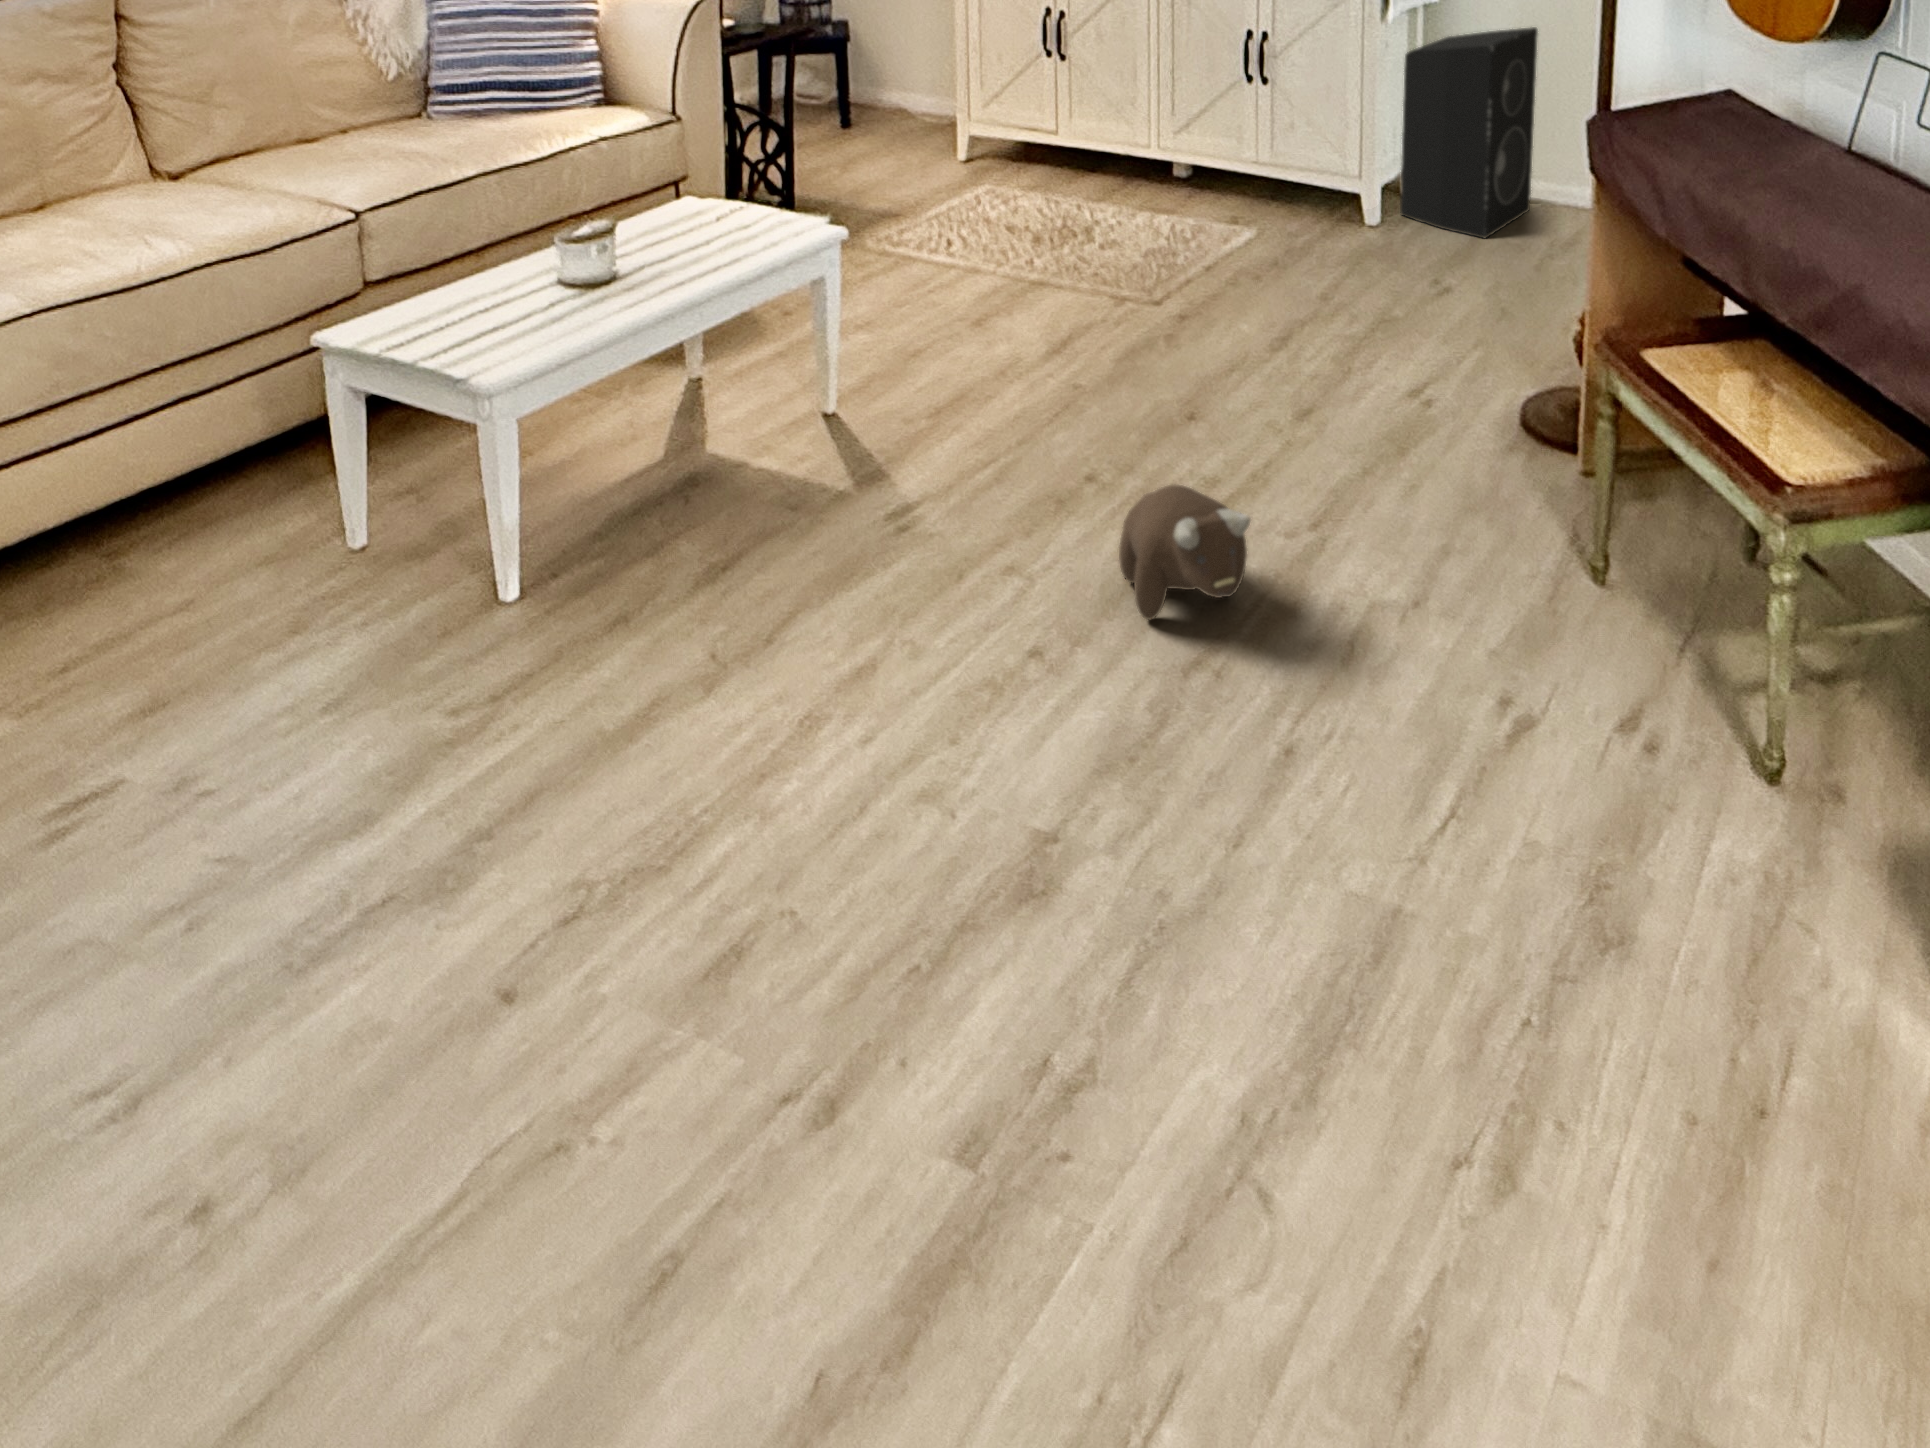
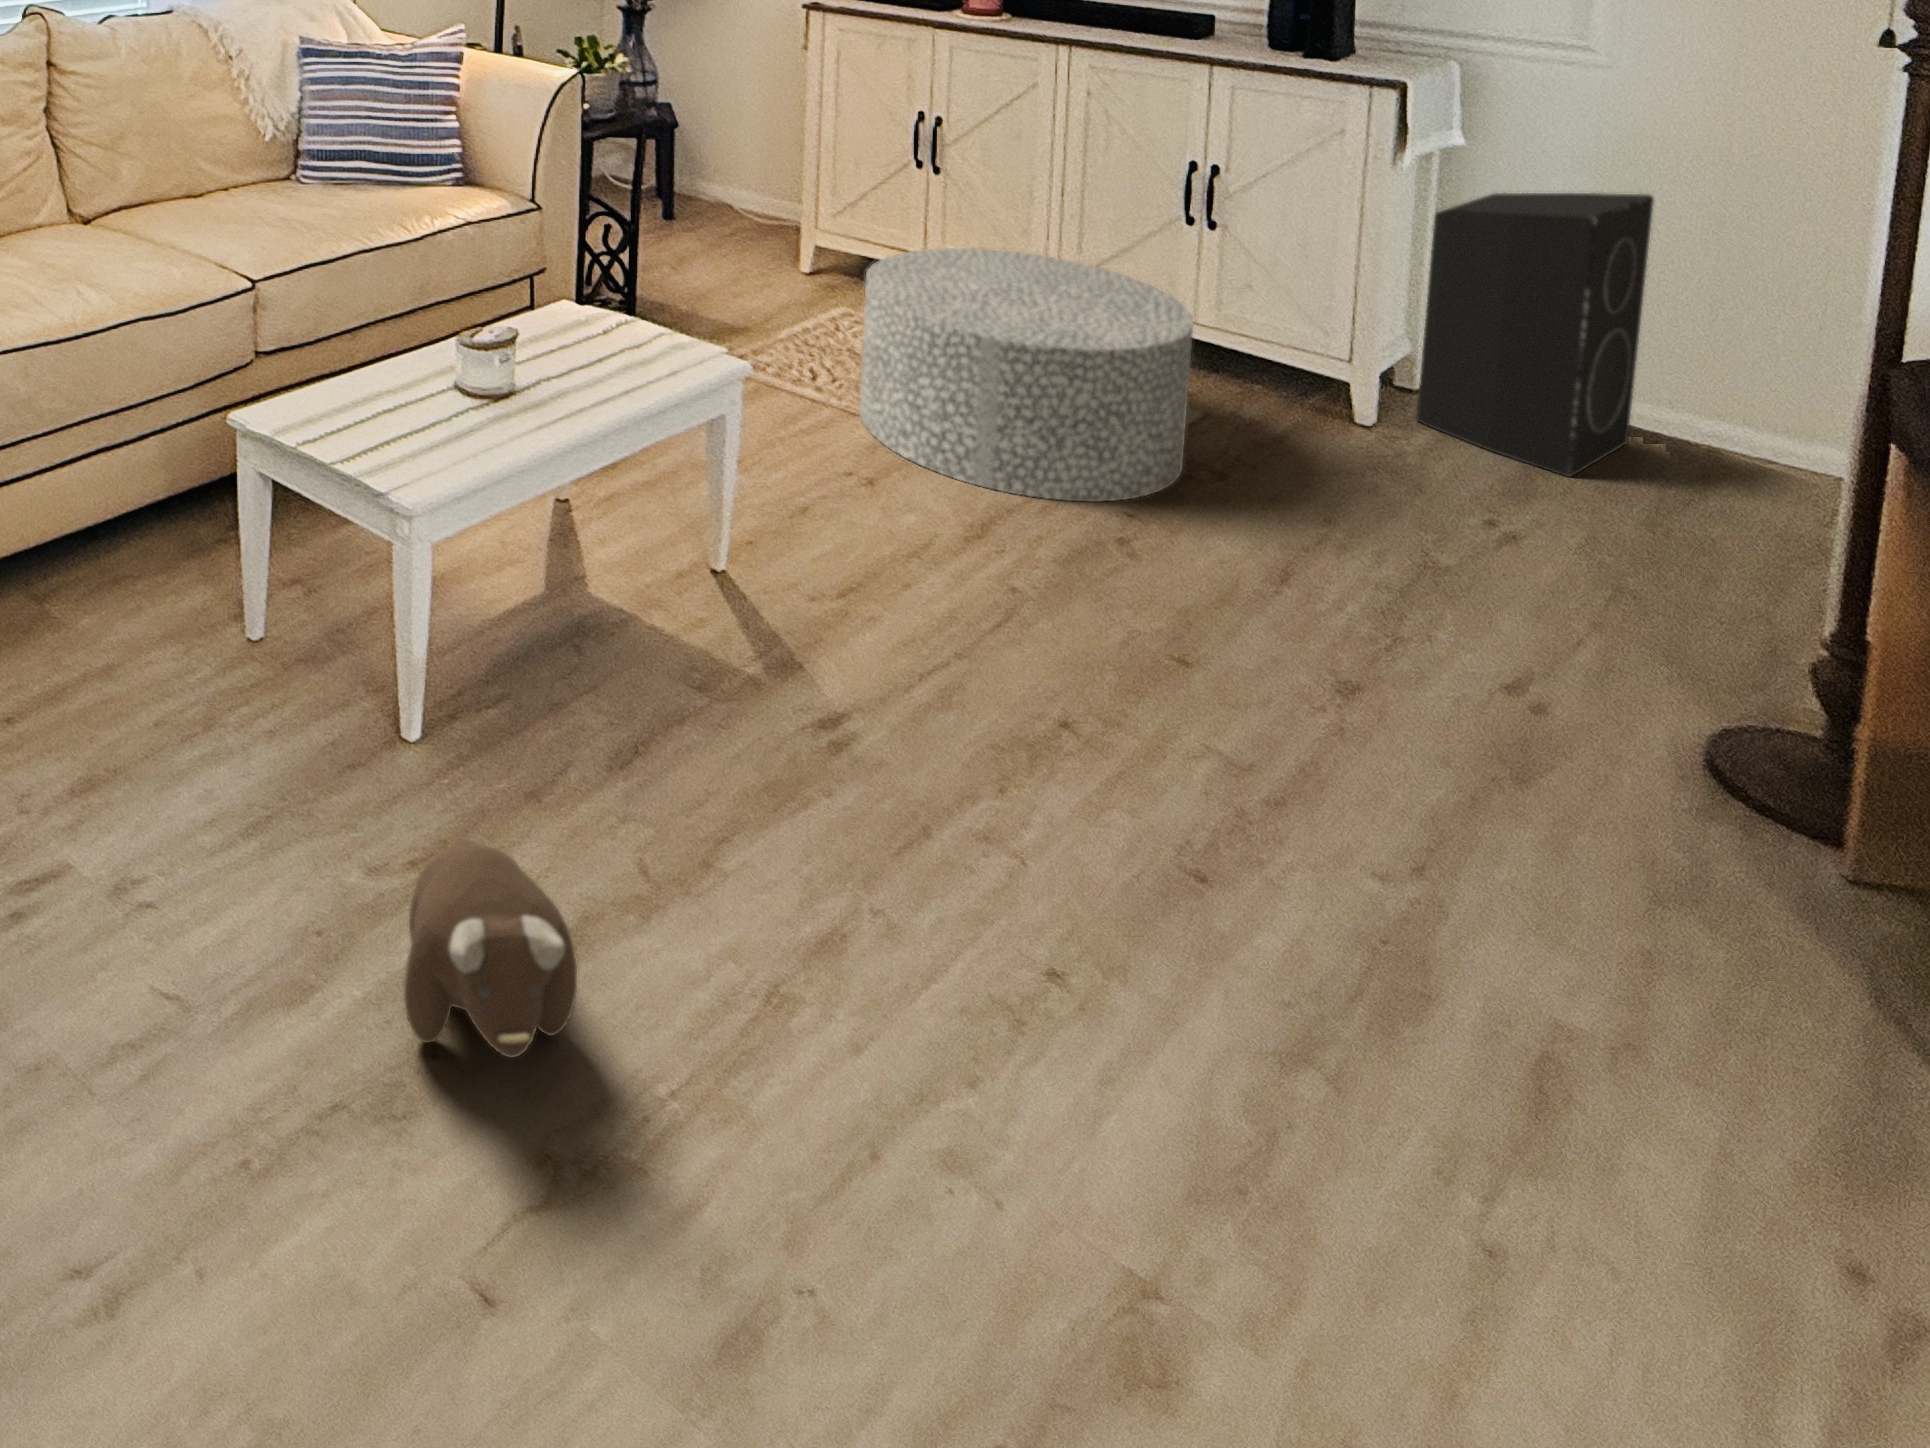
ottoman: none [982,117,1228,311] -> present [859,248,1193,502]
plush toy: present [1119,484,1251,620] -> present [404,839,577,1058]

